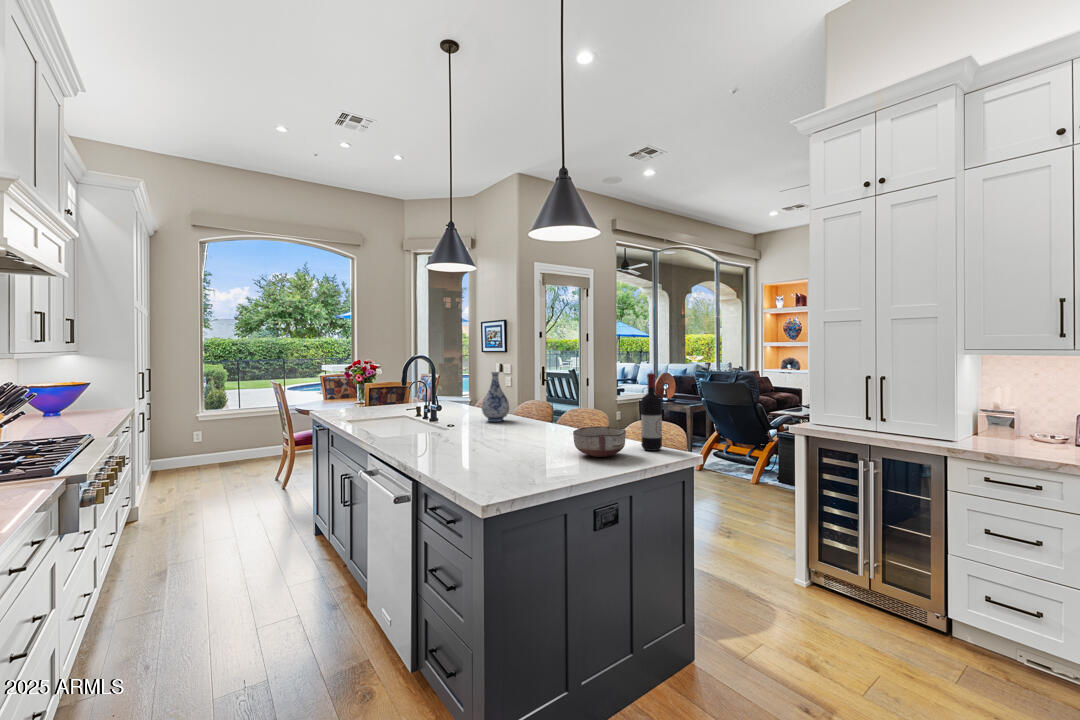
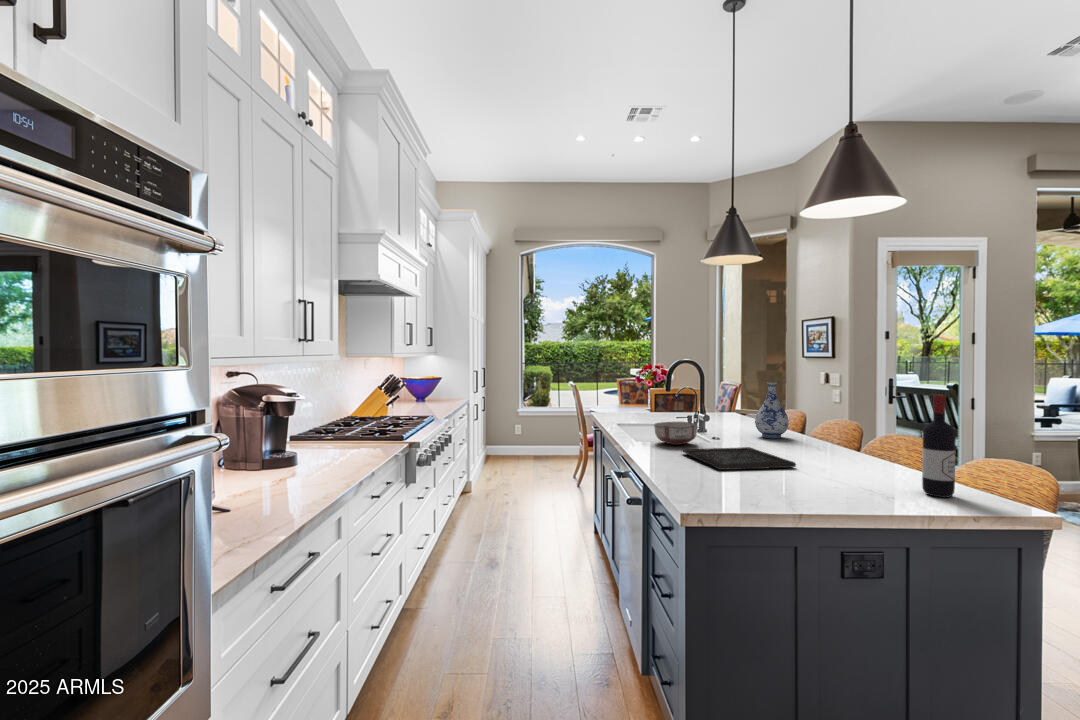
ceramic bowl: present [573,426,626,457] -> present [654,422,697,445]
tray: none [437,431,543,454] -> present [682,447,796,470]

